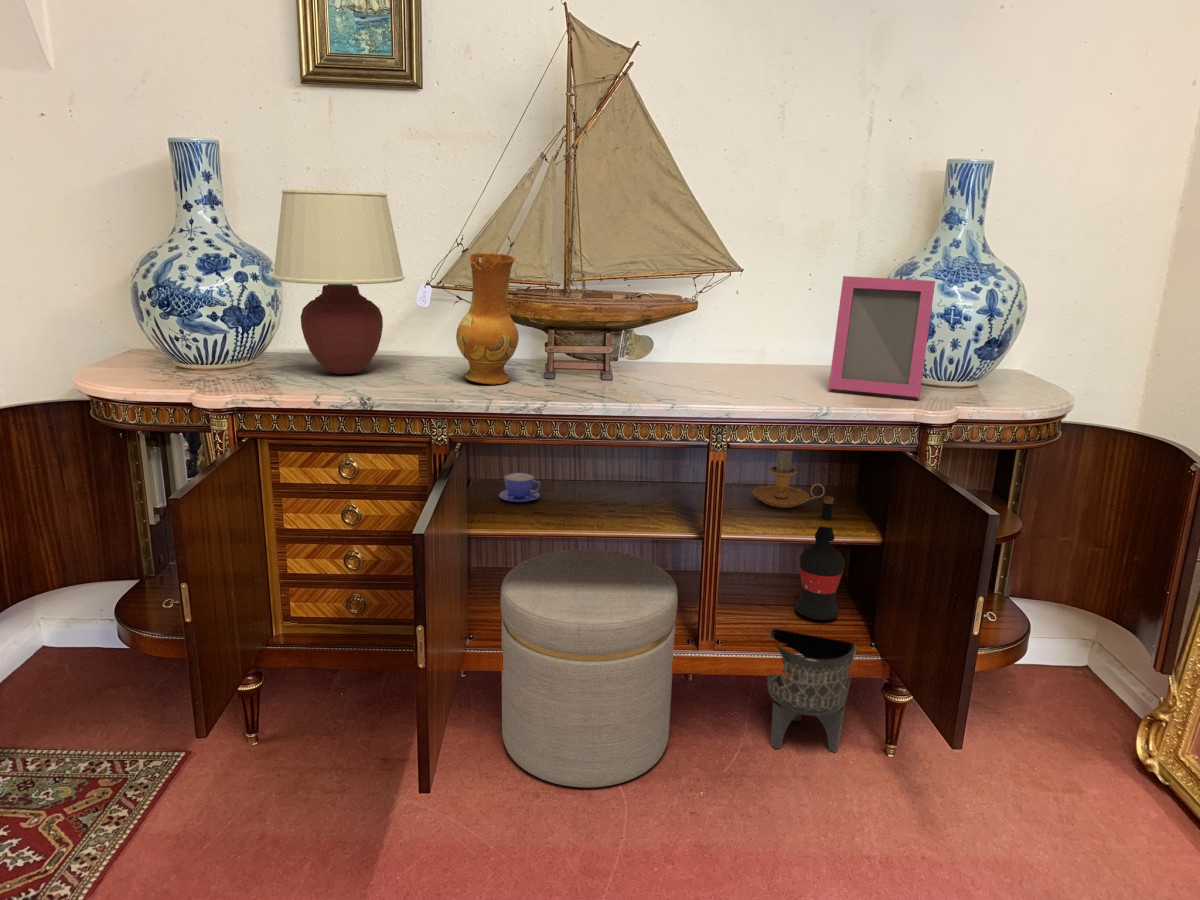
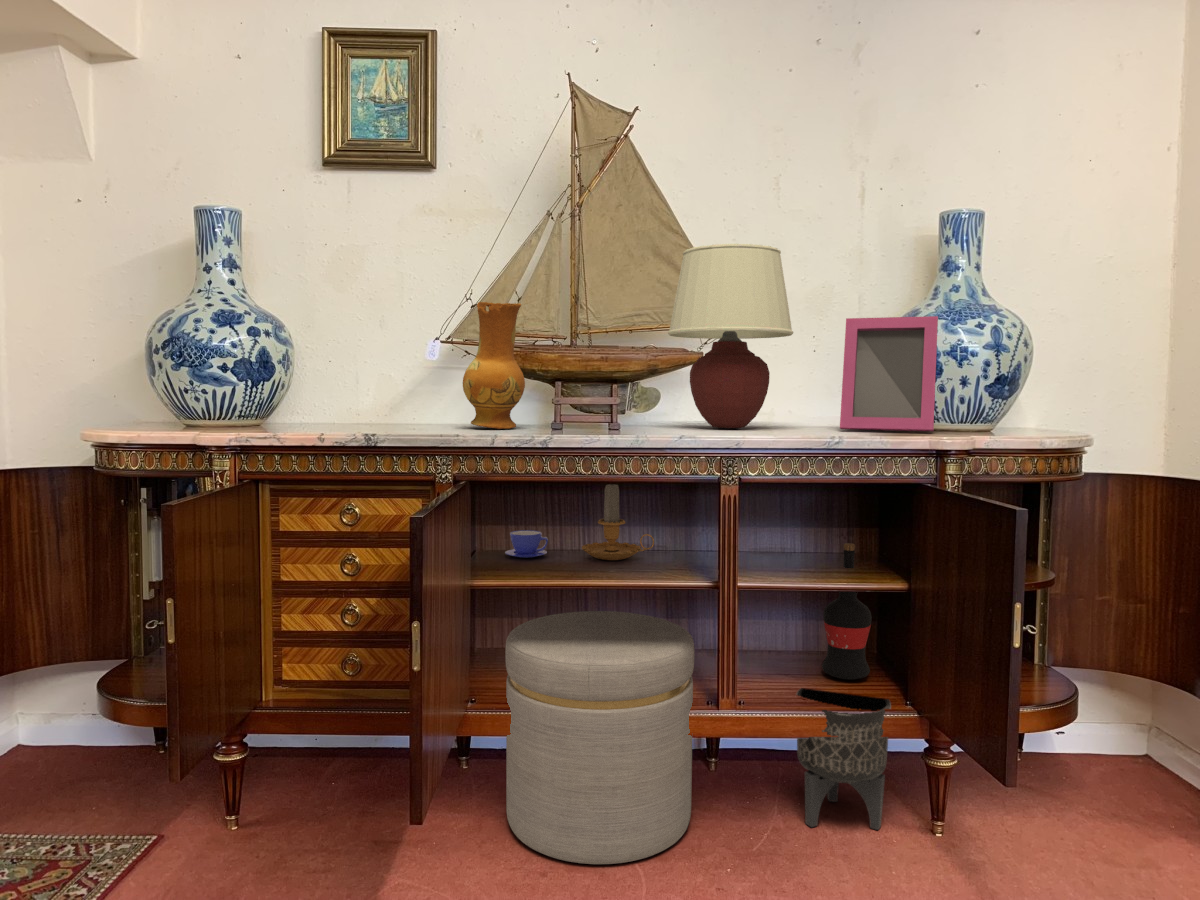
table lamp: present [273,189,405,374] -> present [668,244,793,428]
candle: present [752,451,825,508] -> present [582,484,654,560]

